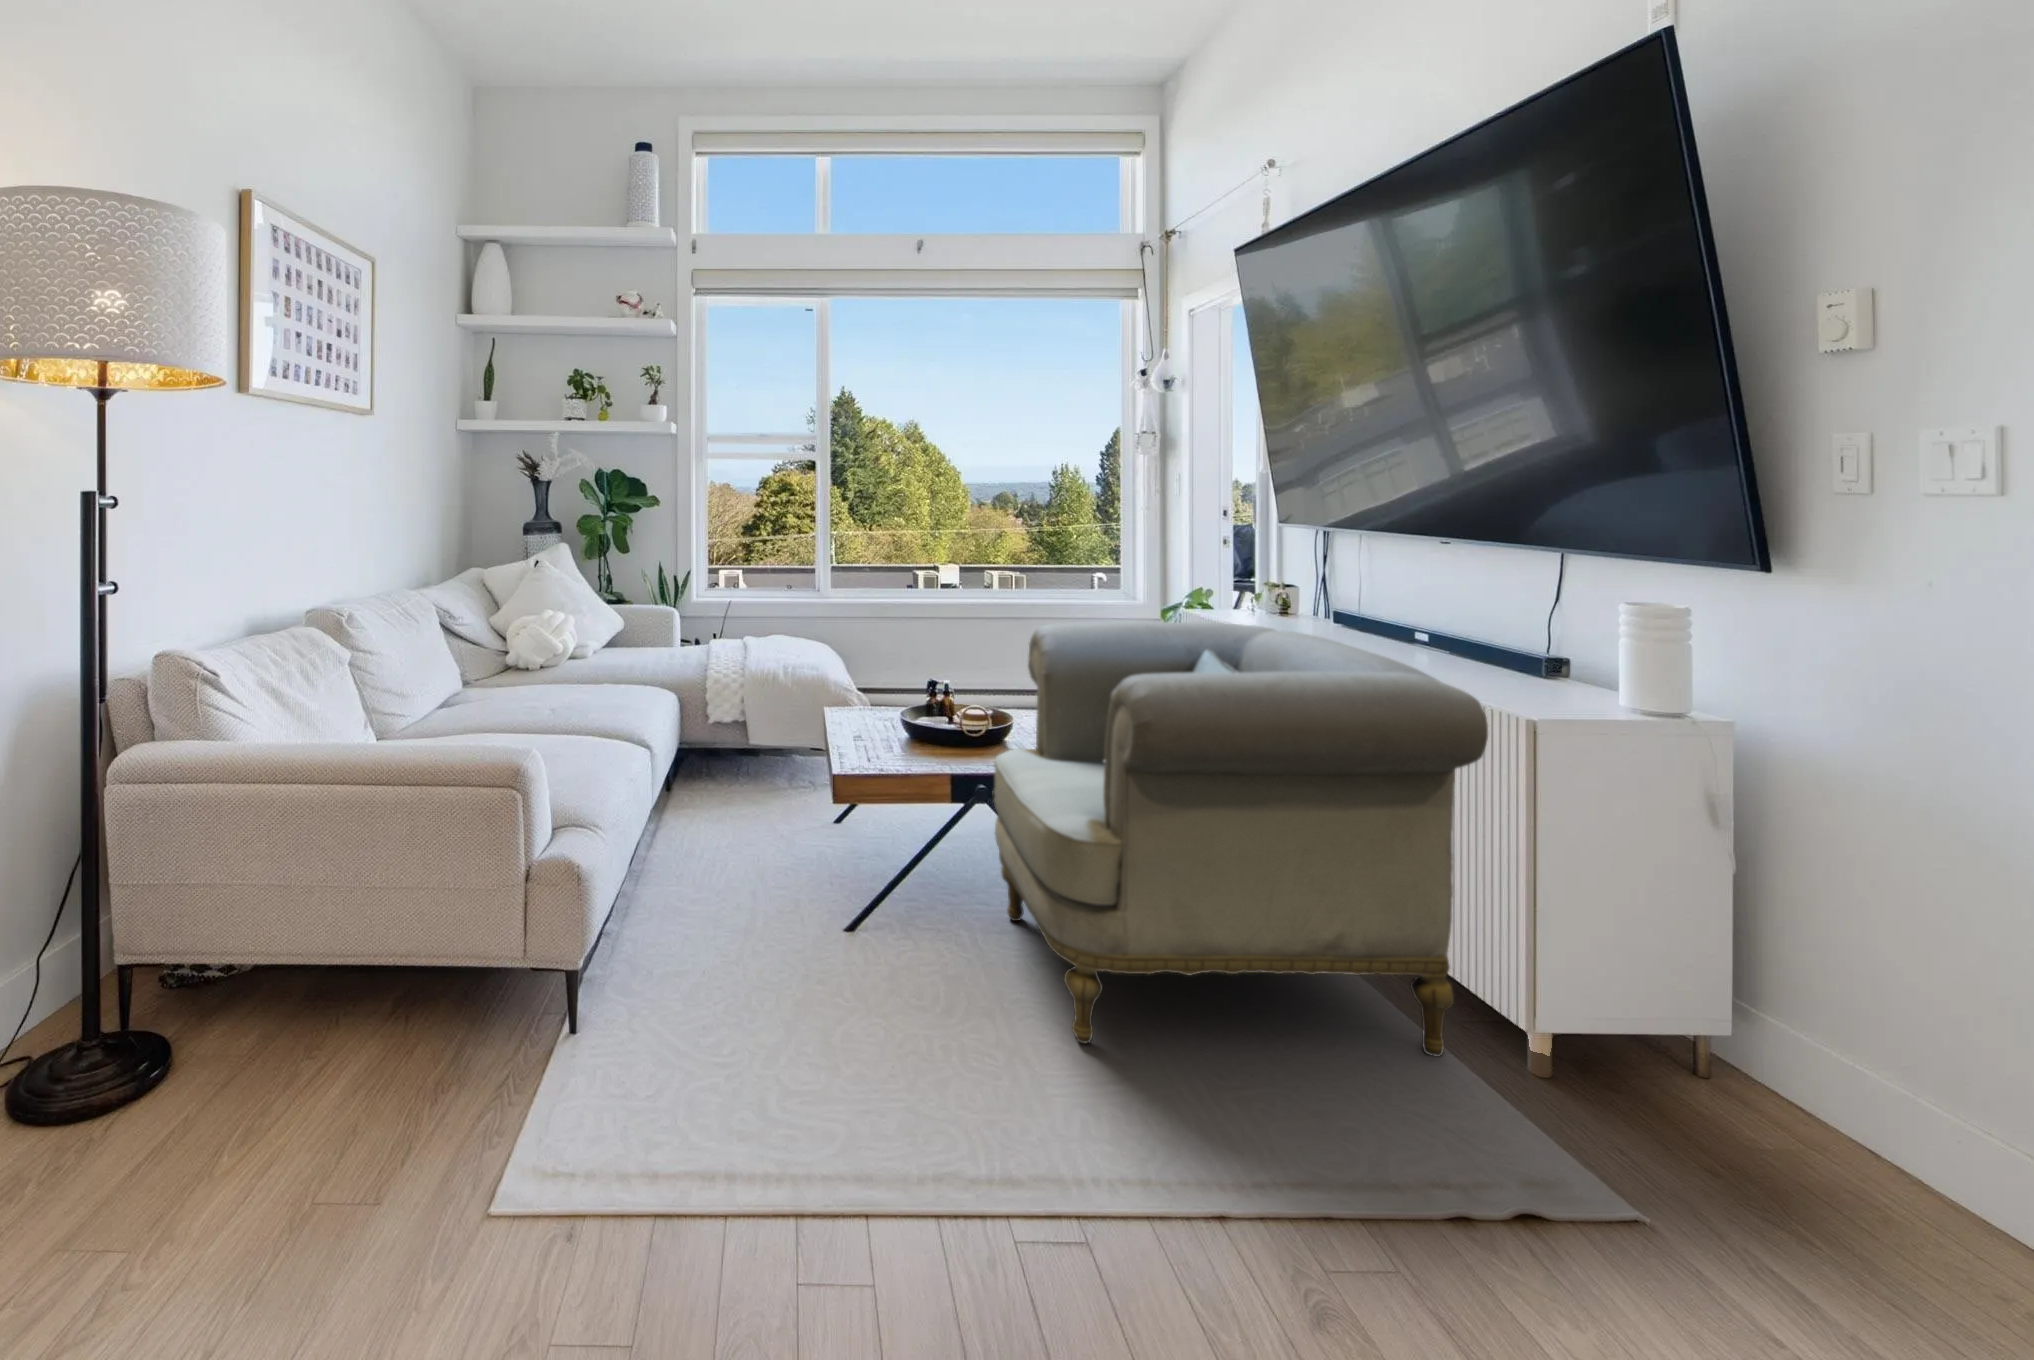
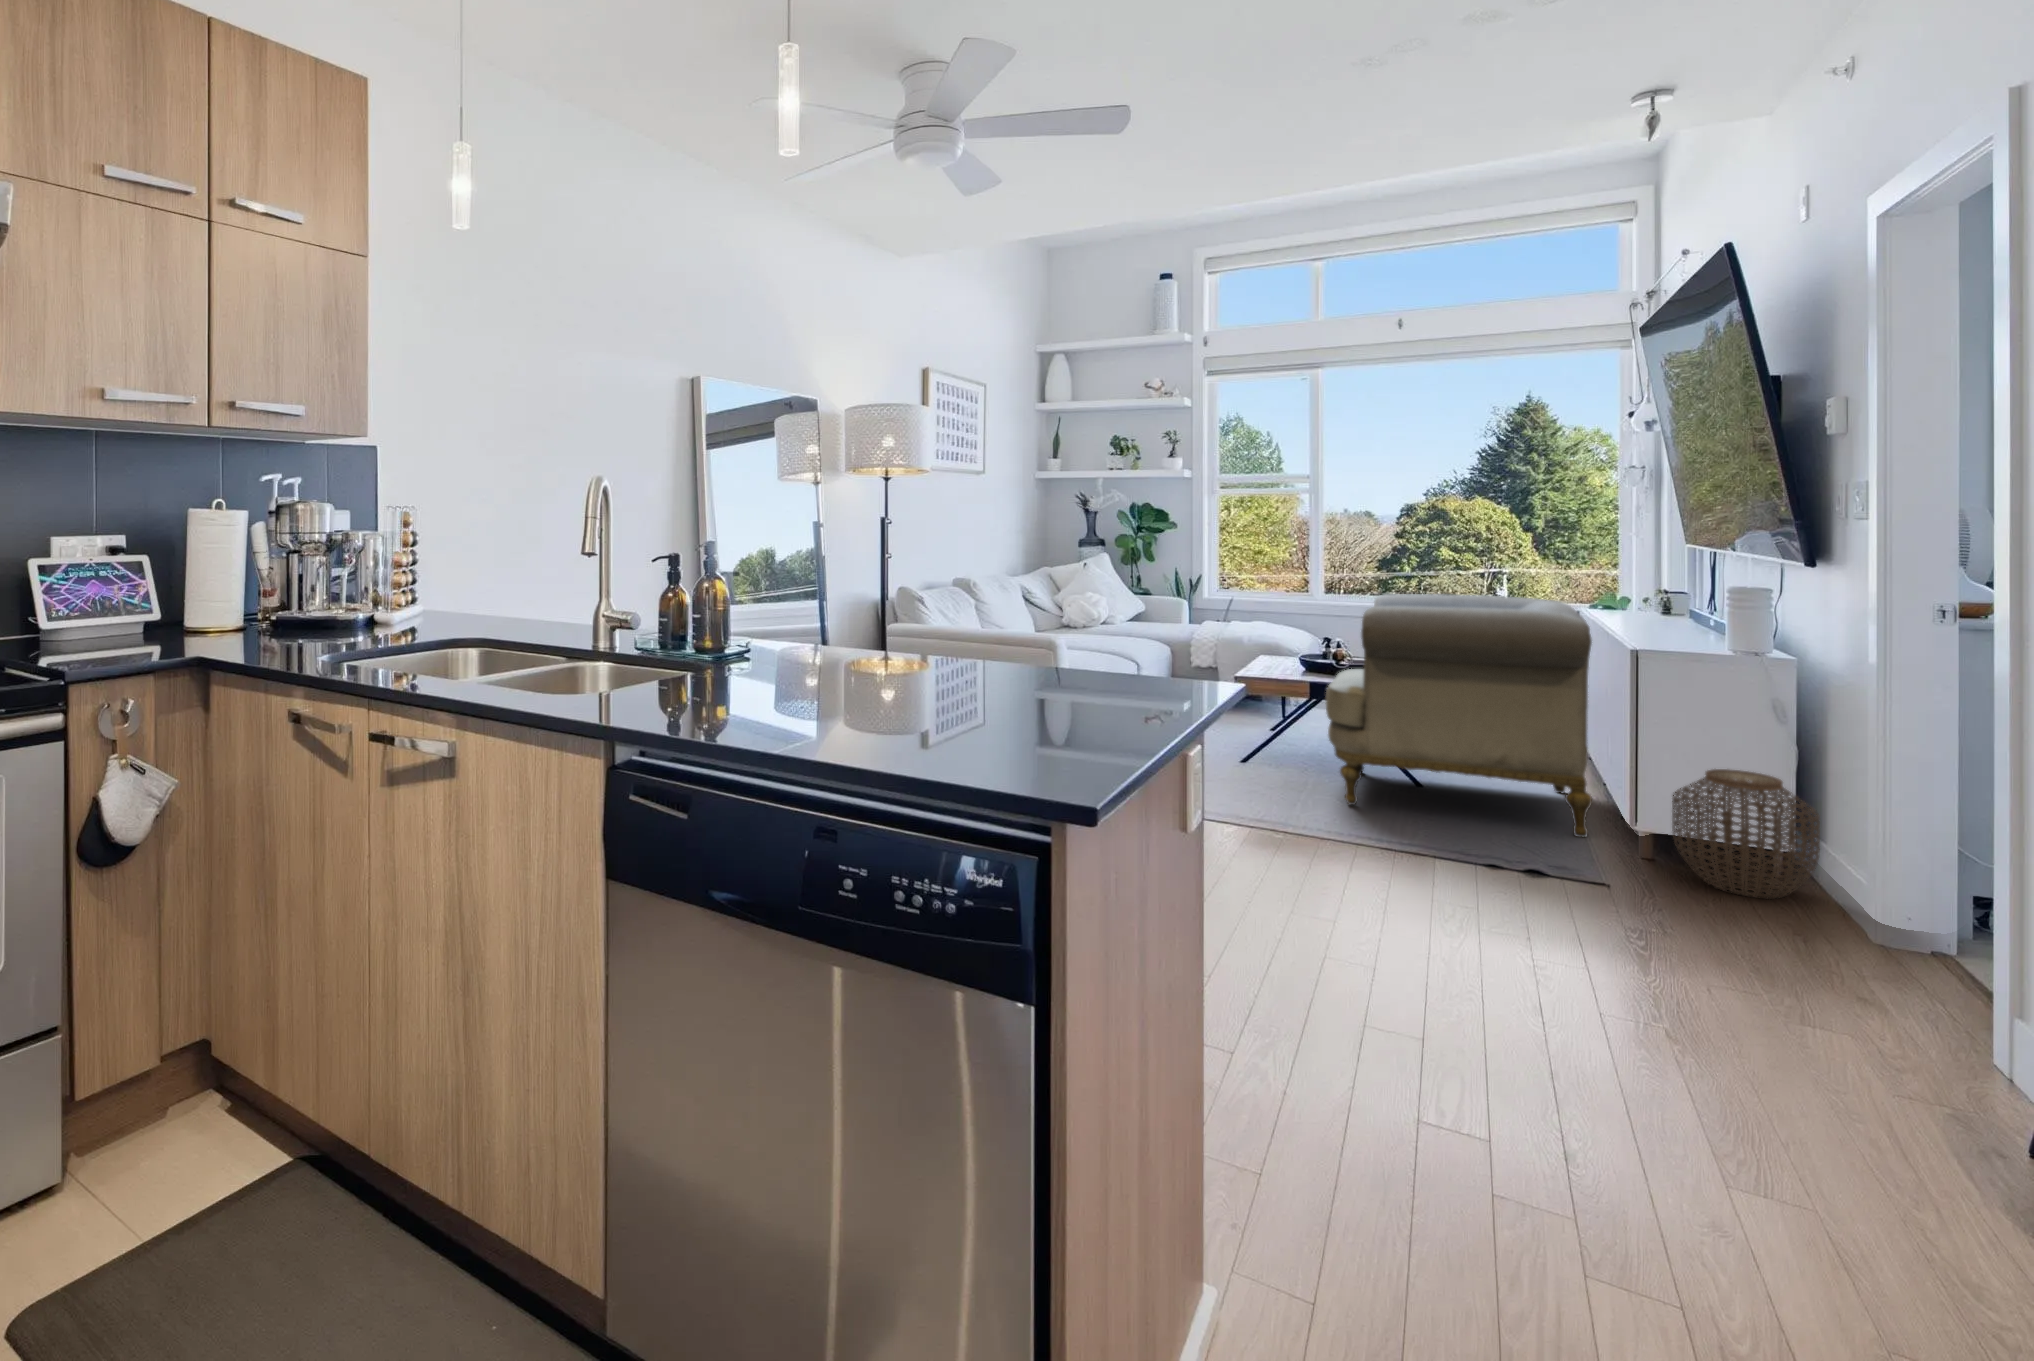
woven basket: none [1665,961,1947,1221] -> present [1672,769,1820,898]

